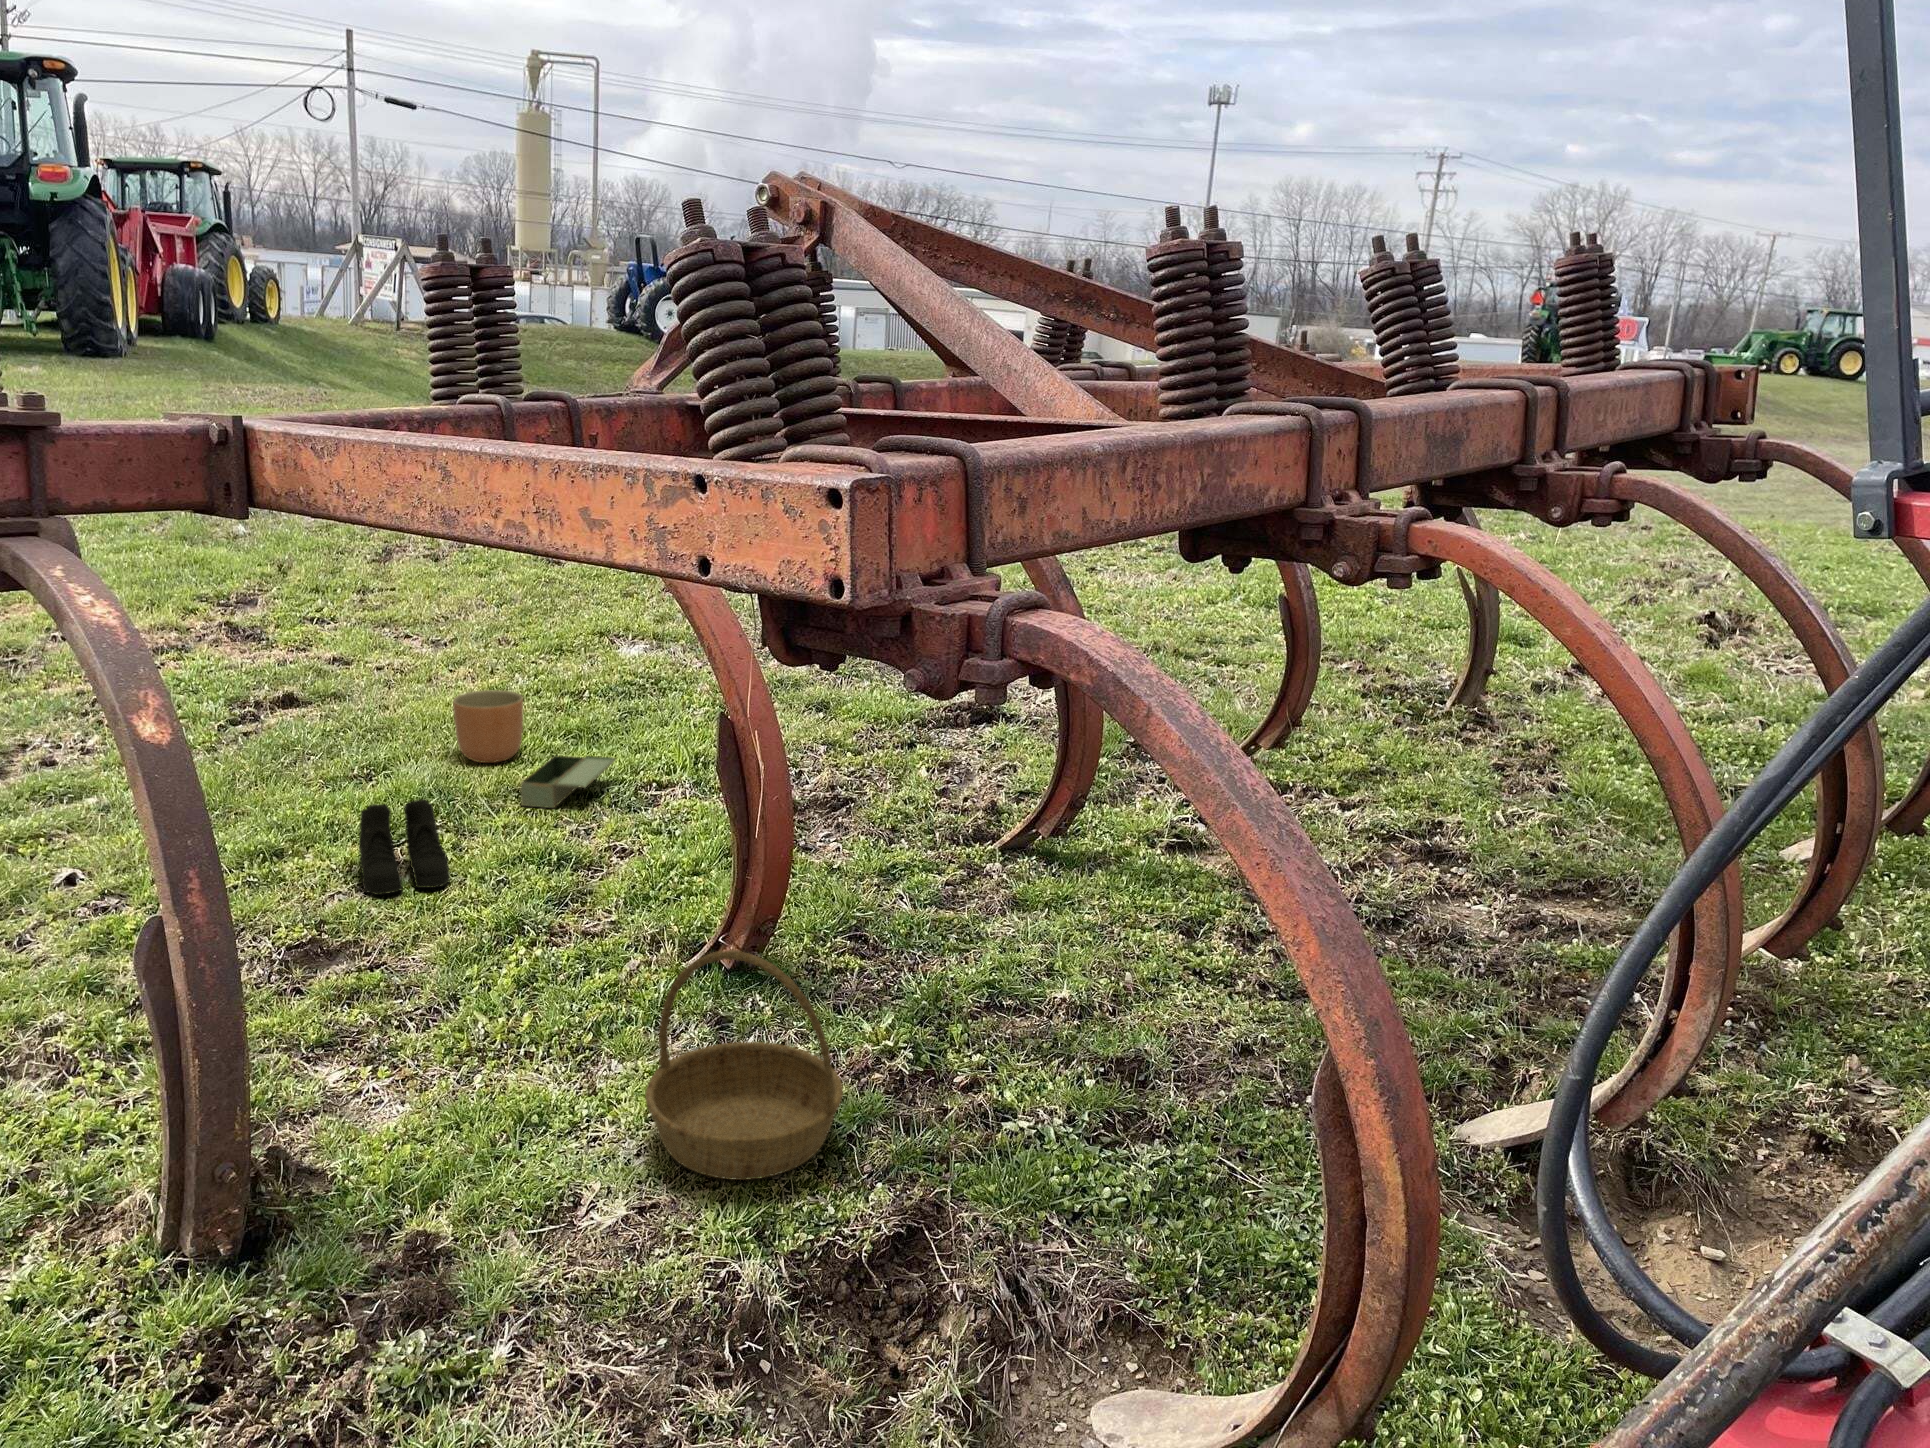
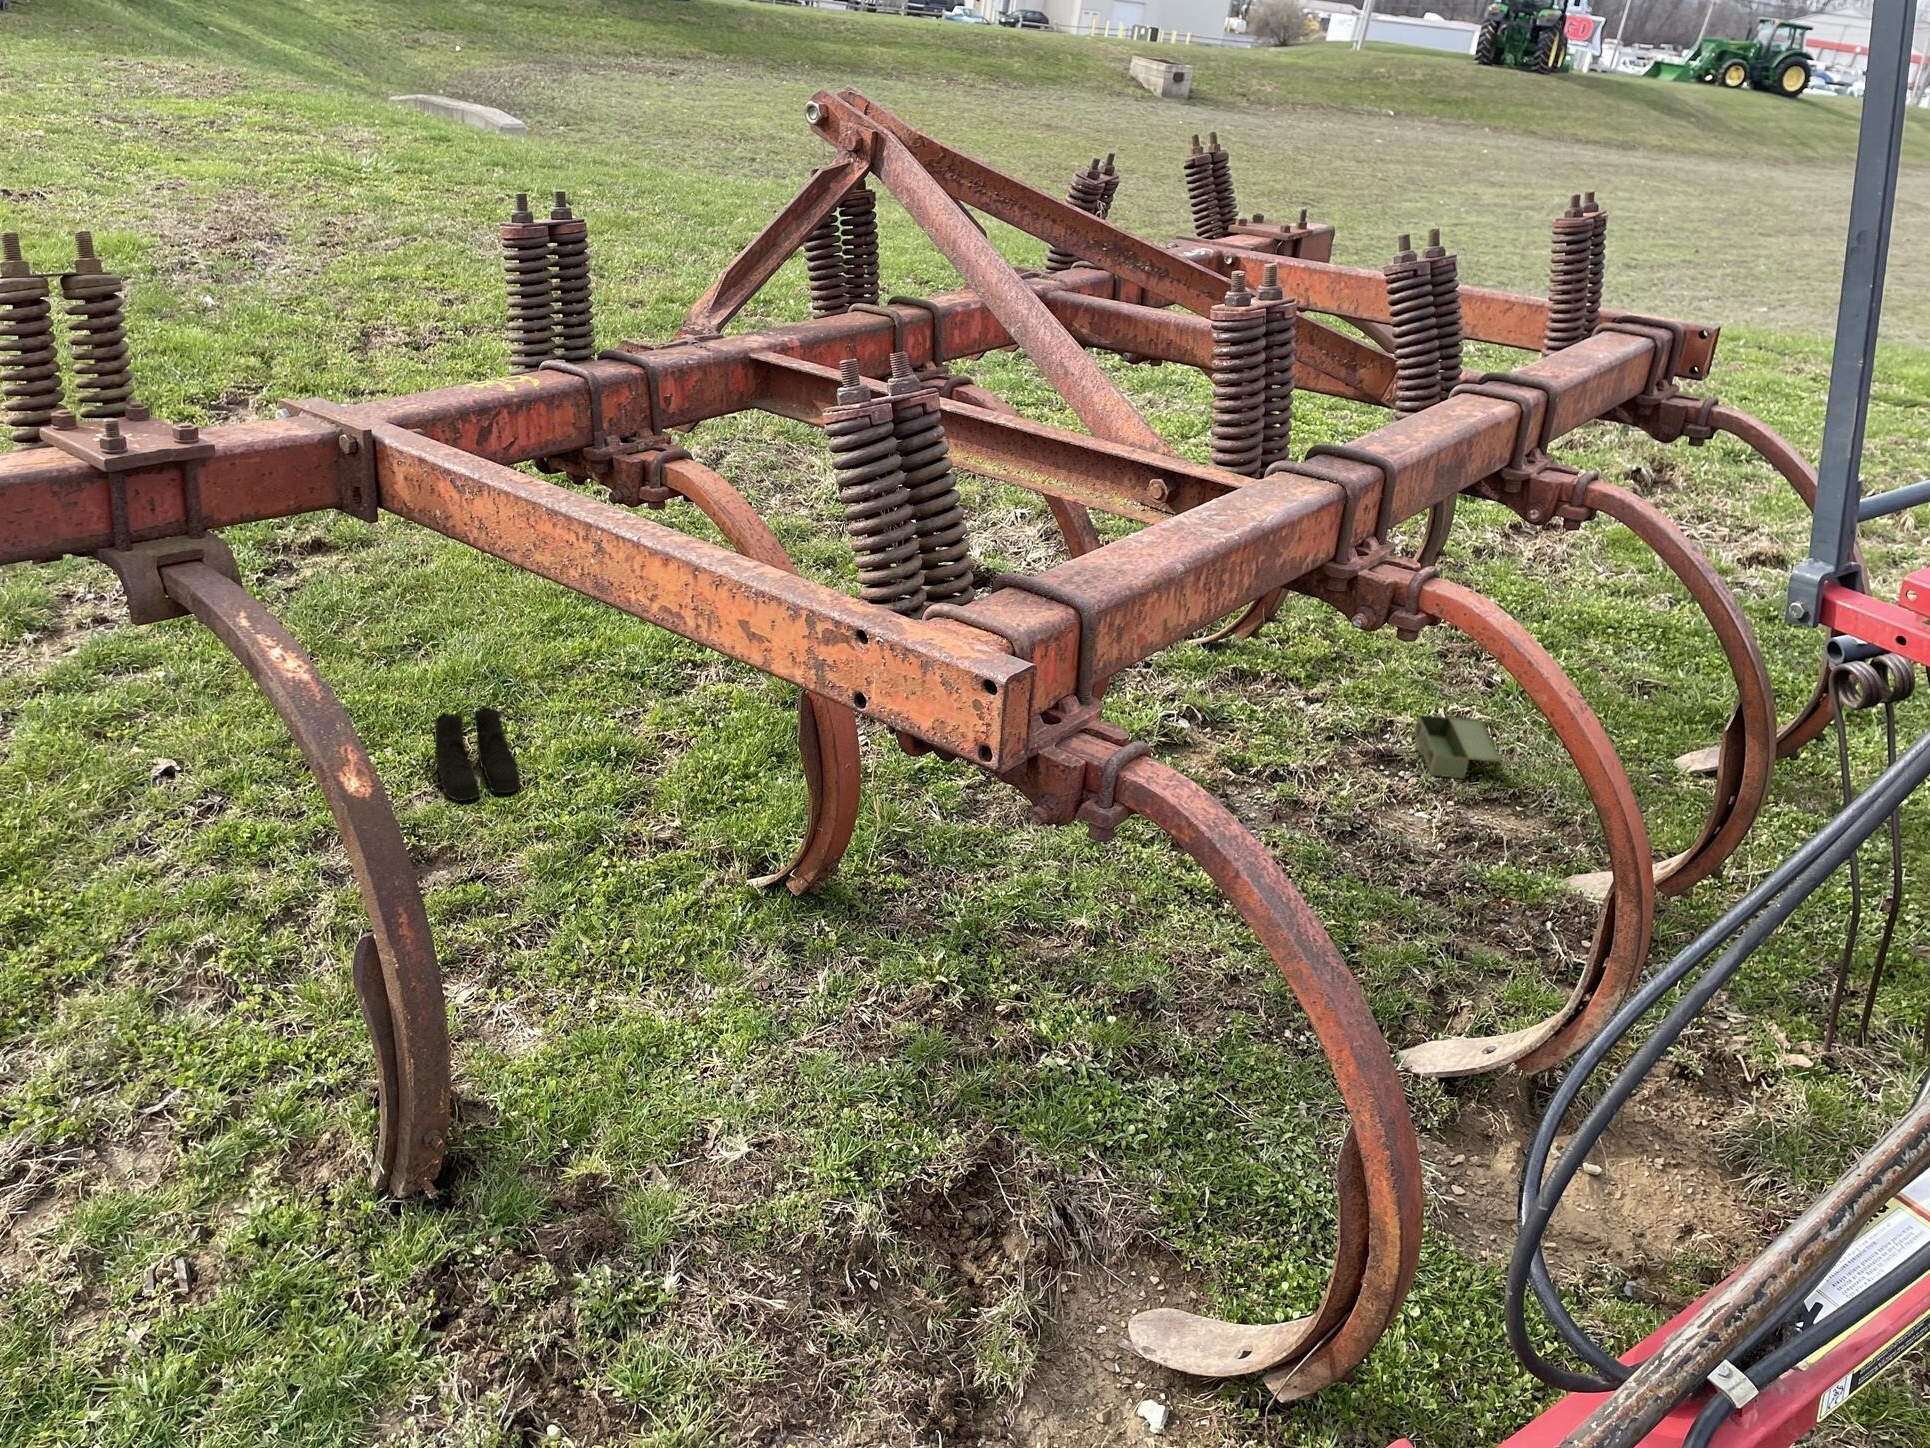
planter: present [453,690,523,763] -> none [489,564,554,636]
toolbox: present [521,755,615,808] -> present [1414,715,1502,779]
basket: present [645,950,843,1180] -> none [751,930,913,1114]

